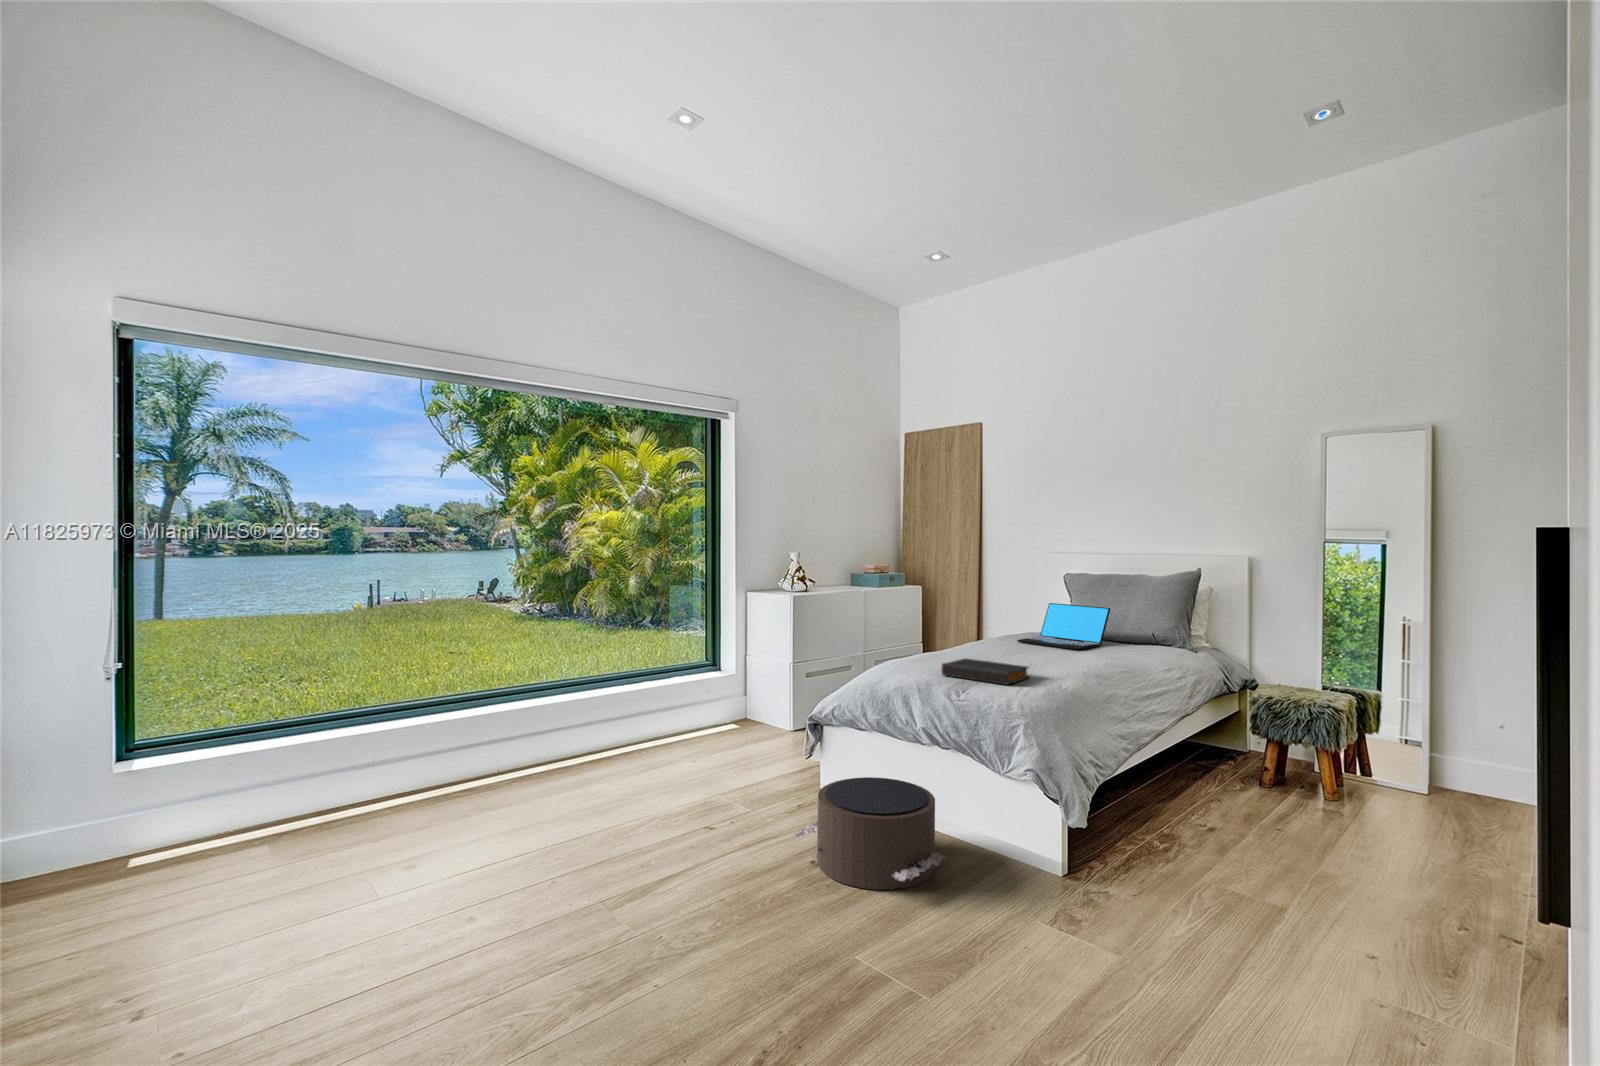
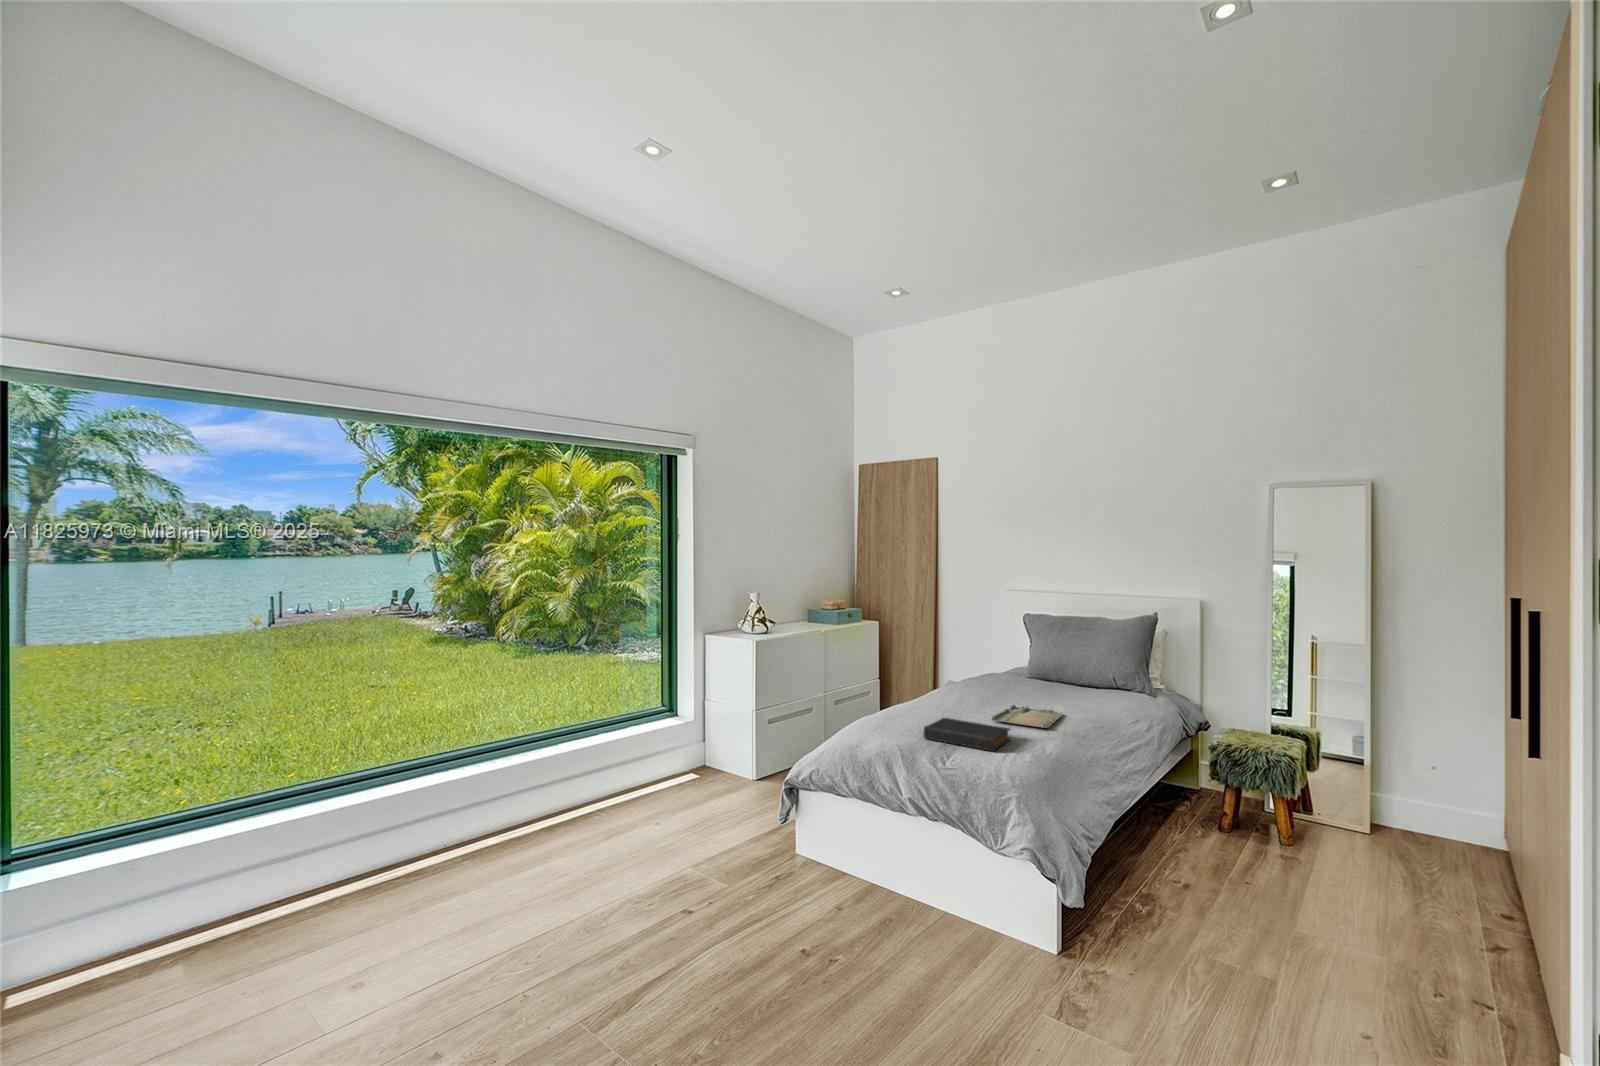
laptop: present [1017,603,1110,650] -> none [984,646,1073,699]
tray: none [1015,653,1092,669] -> present [992,705,1063,728]
pouf: present [794,777,947,890] -> none [782,853,945,985]

